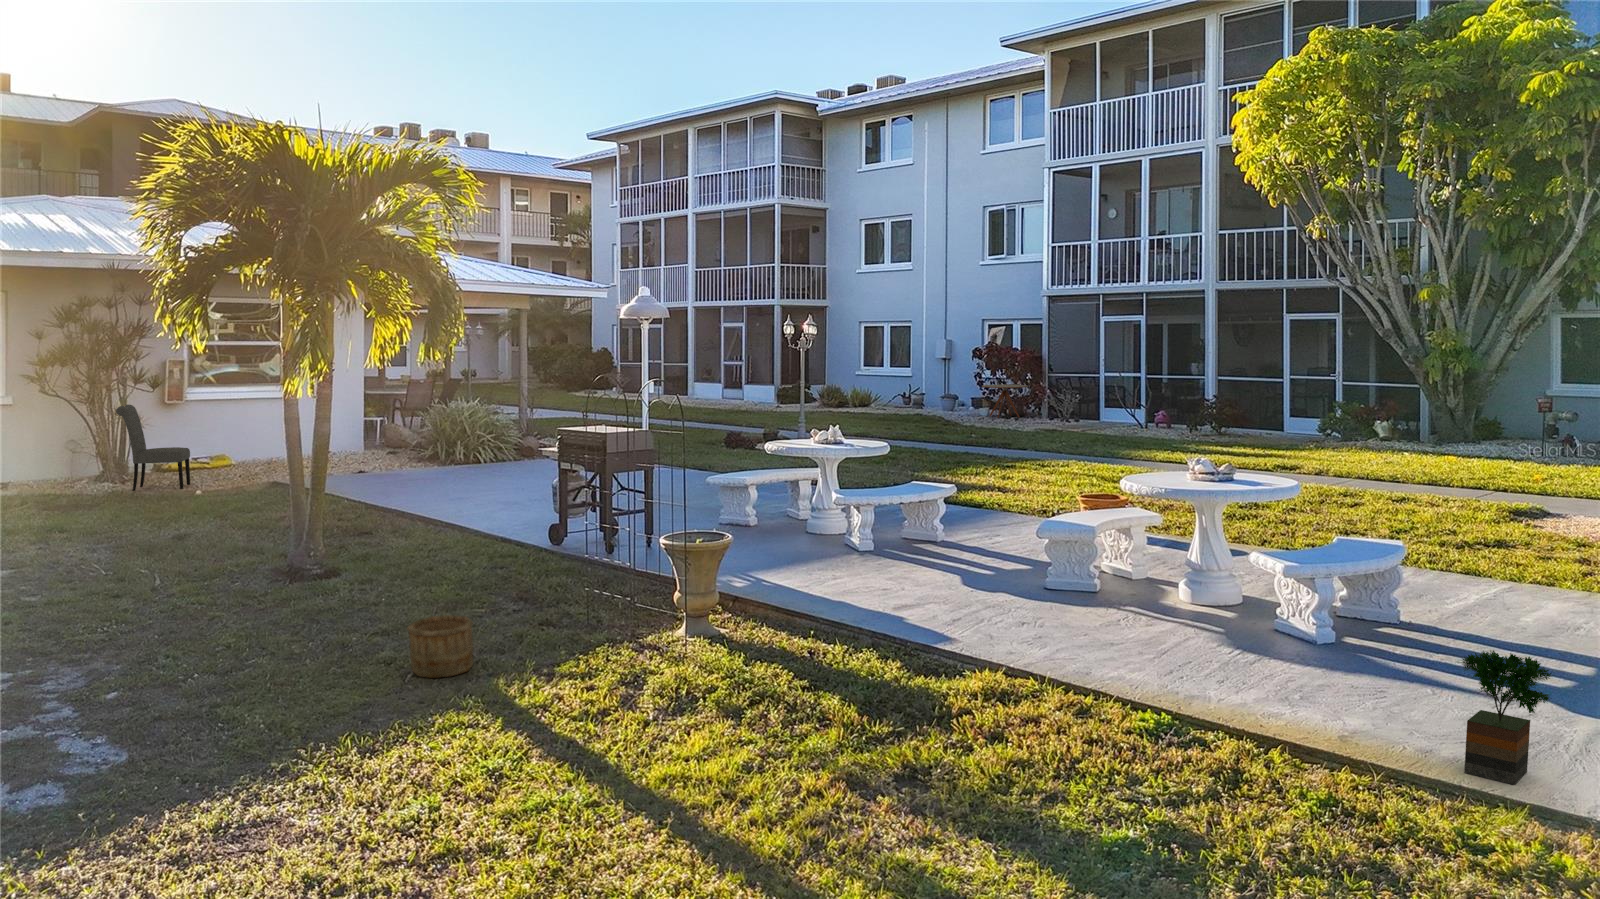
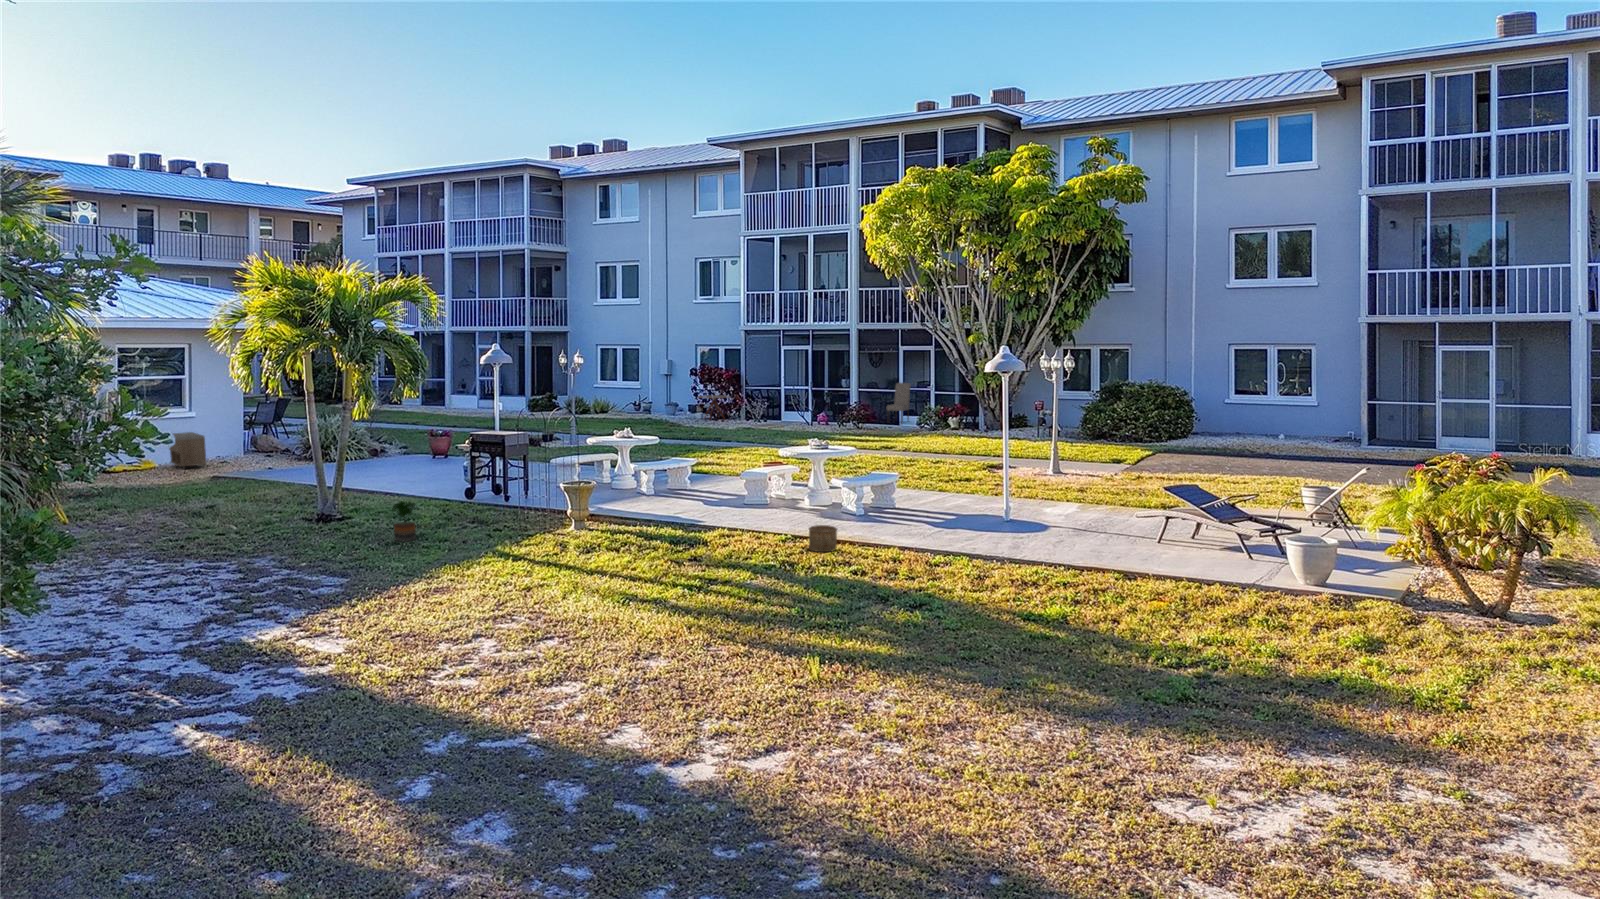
chair: present [116,405,190,491] -> present [887,383,911,423]
storage bench: none [234,420,276,472] -> present [169,432,206,468]
wooden bucket: present [407,615,473,678] -> present [809,525,837,552]
potted tree: present [1461,651,1551,785] -> present [392,501,418,542]

